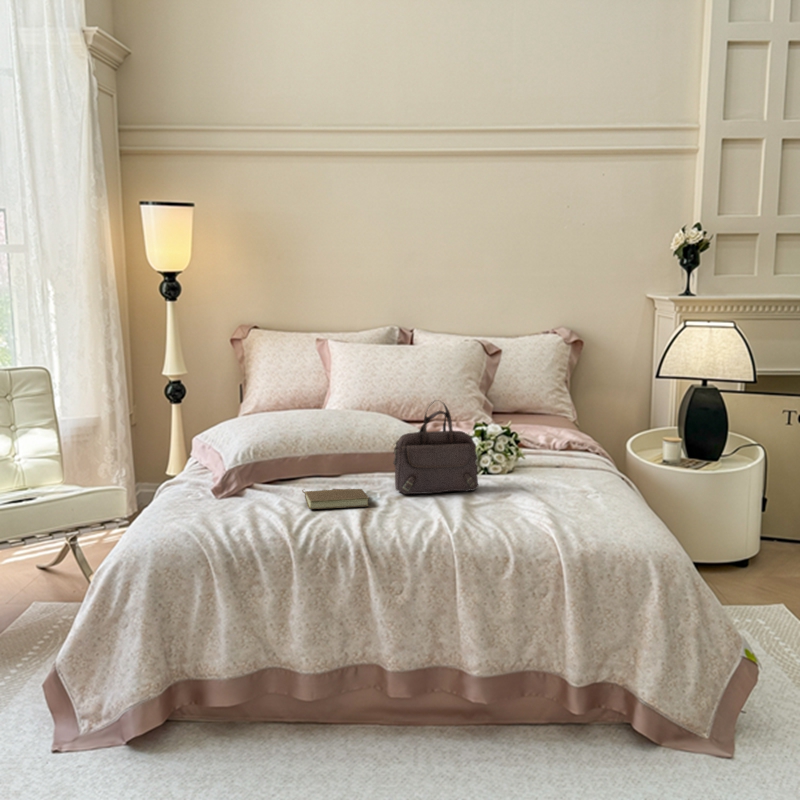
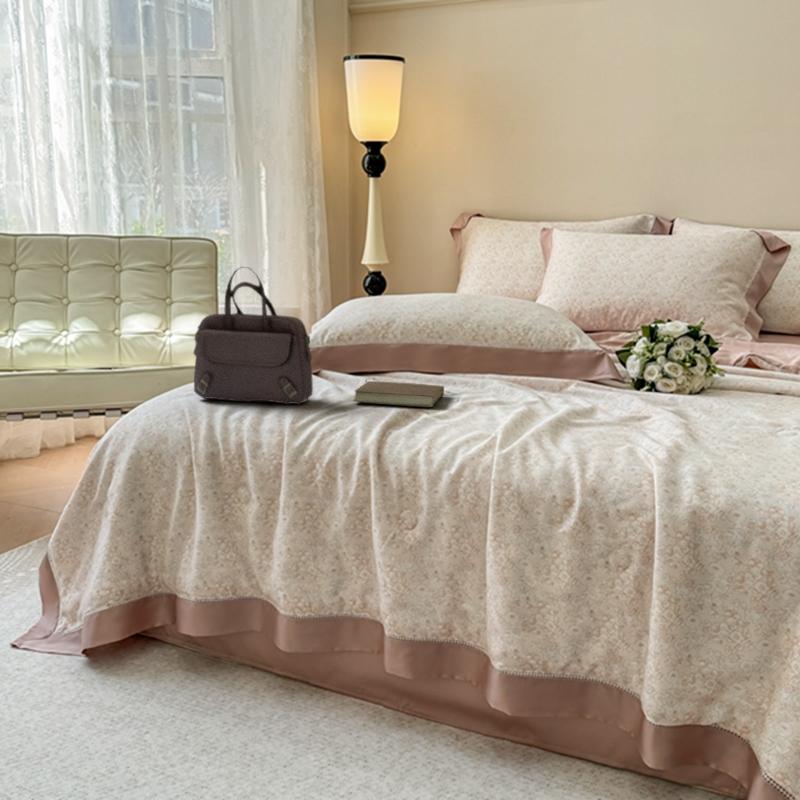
handbag: present [393,402,478,494] -> present [194,268,313,404]

